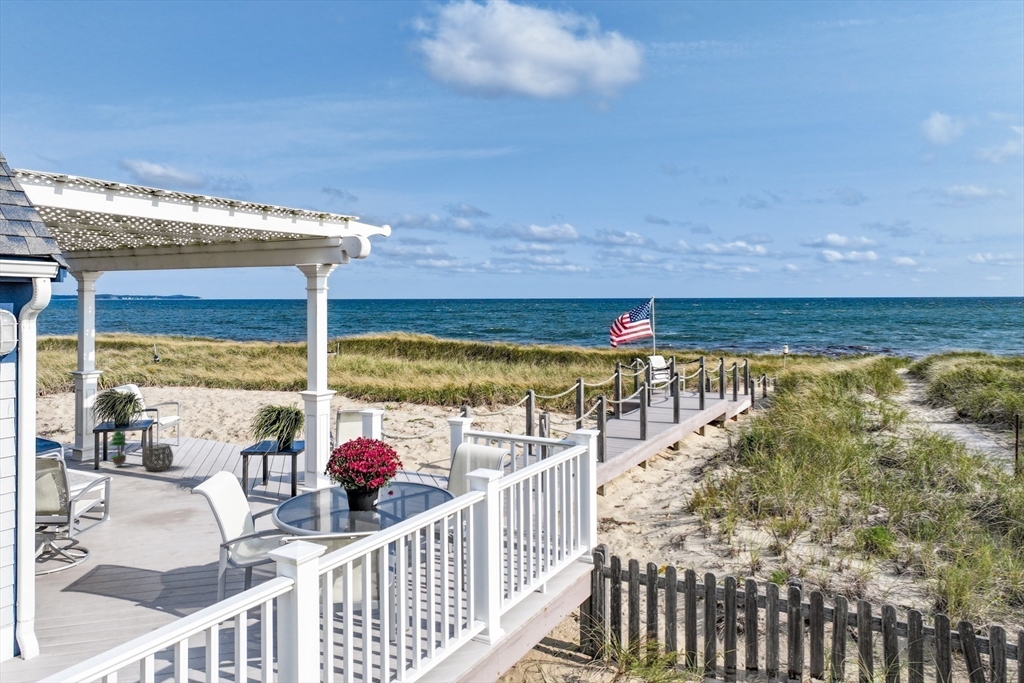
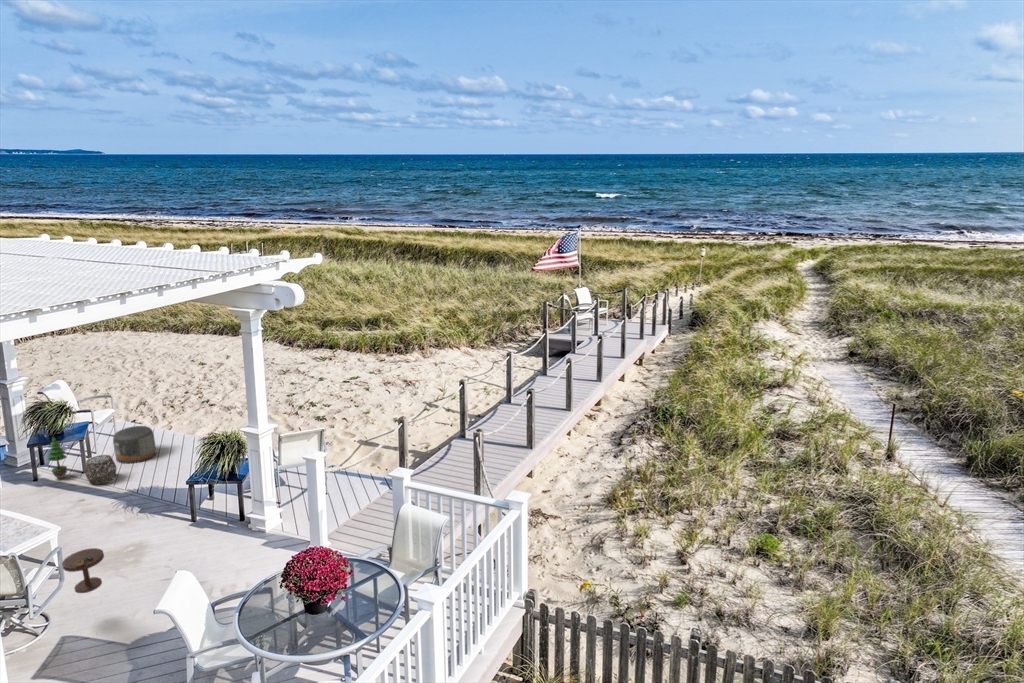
pouf: none [175,426,215,461] -> present [113,426,156,464]
side table: none [98,479,141,551] -> present [62,548,104,593]

